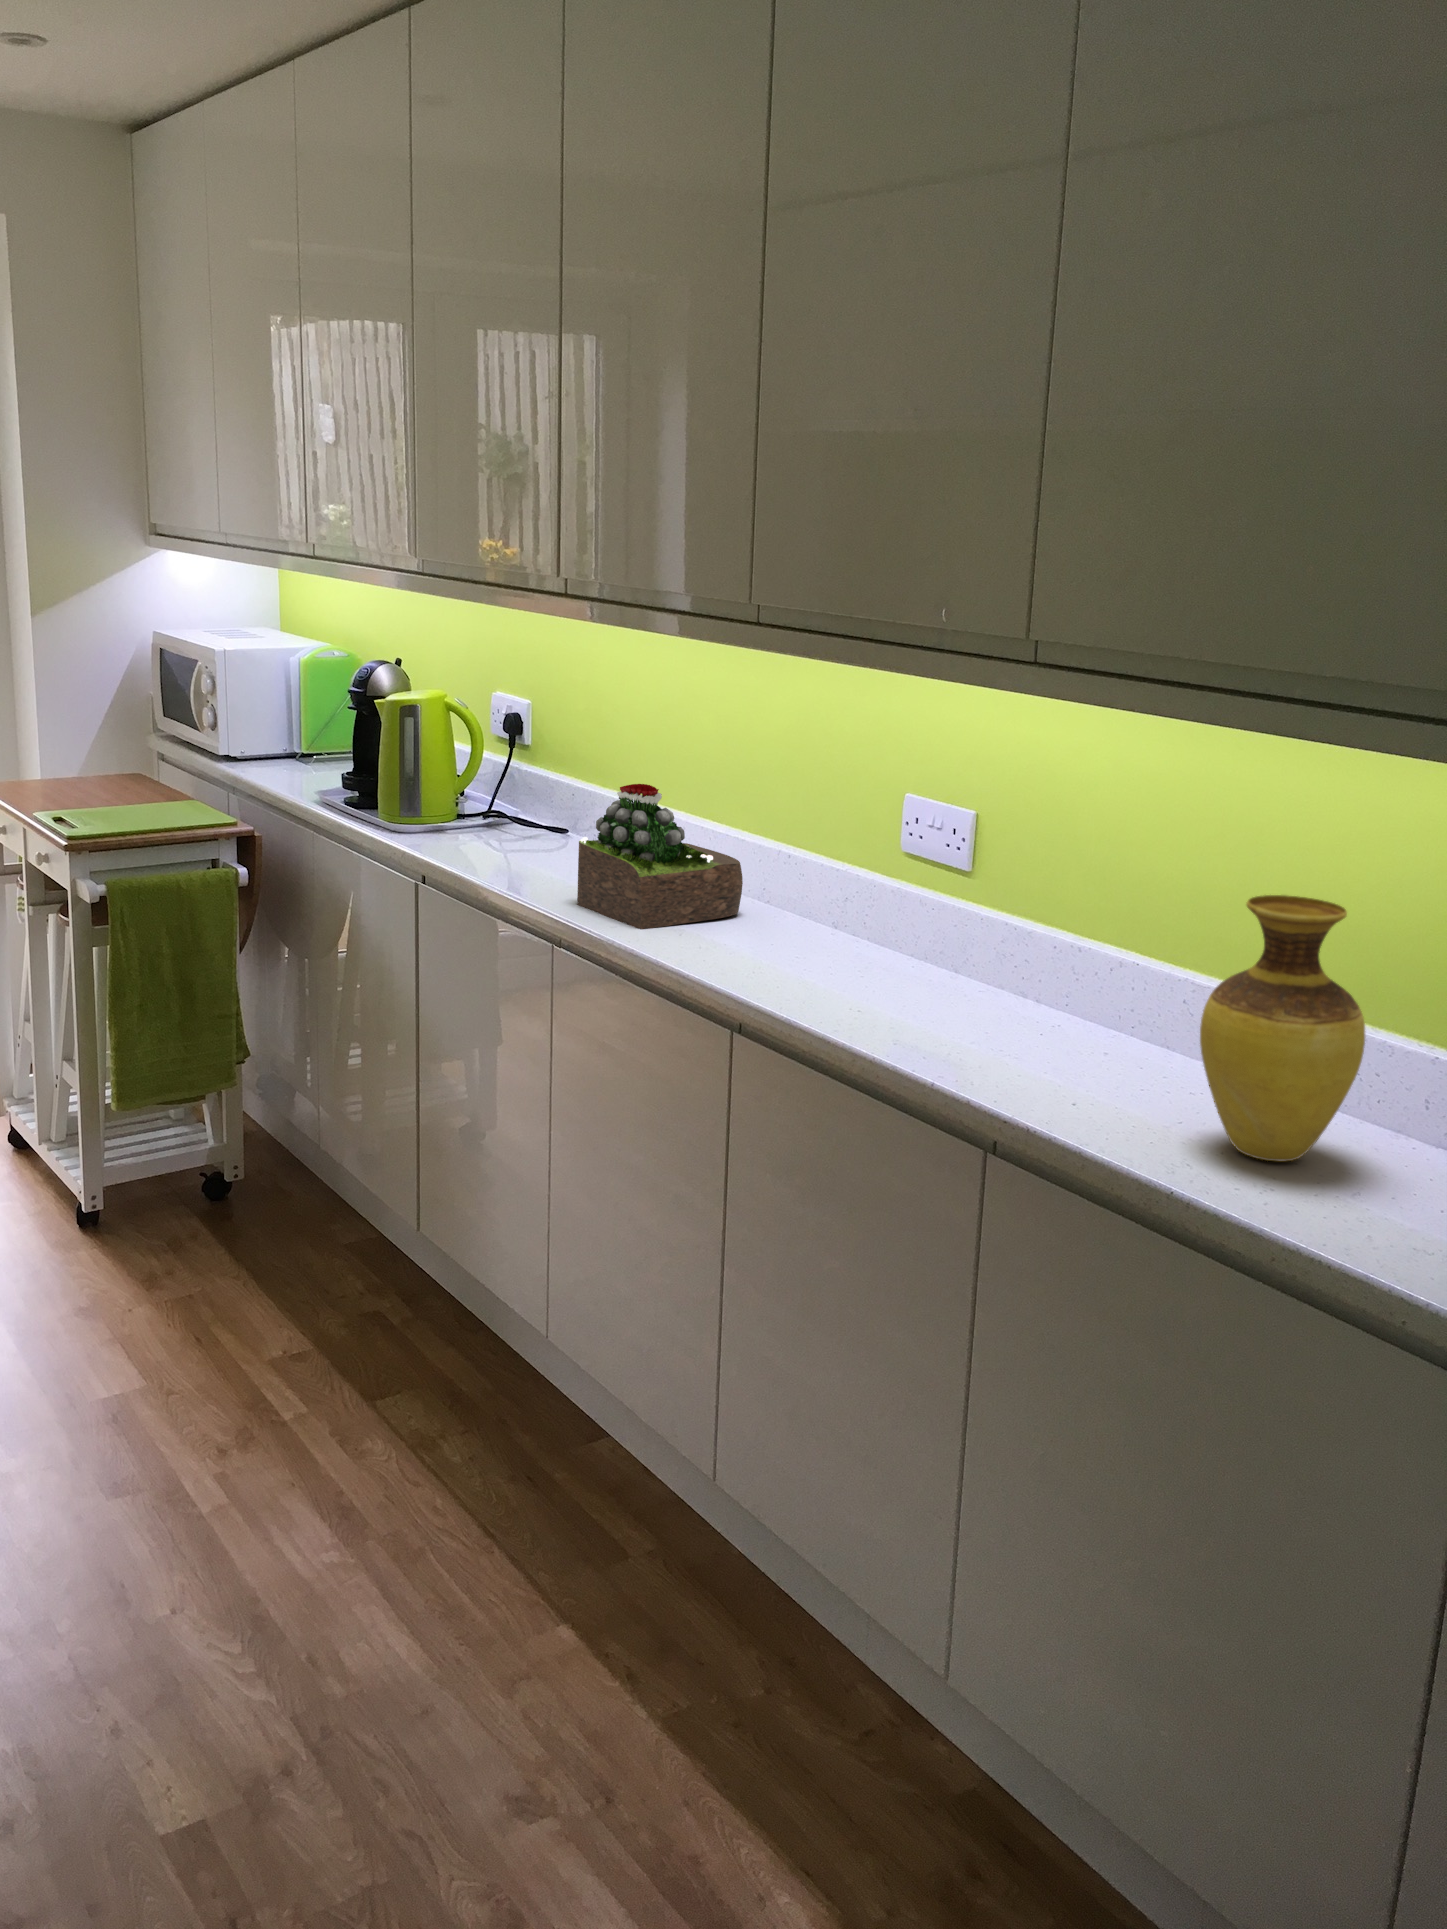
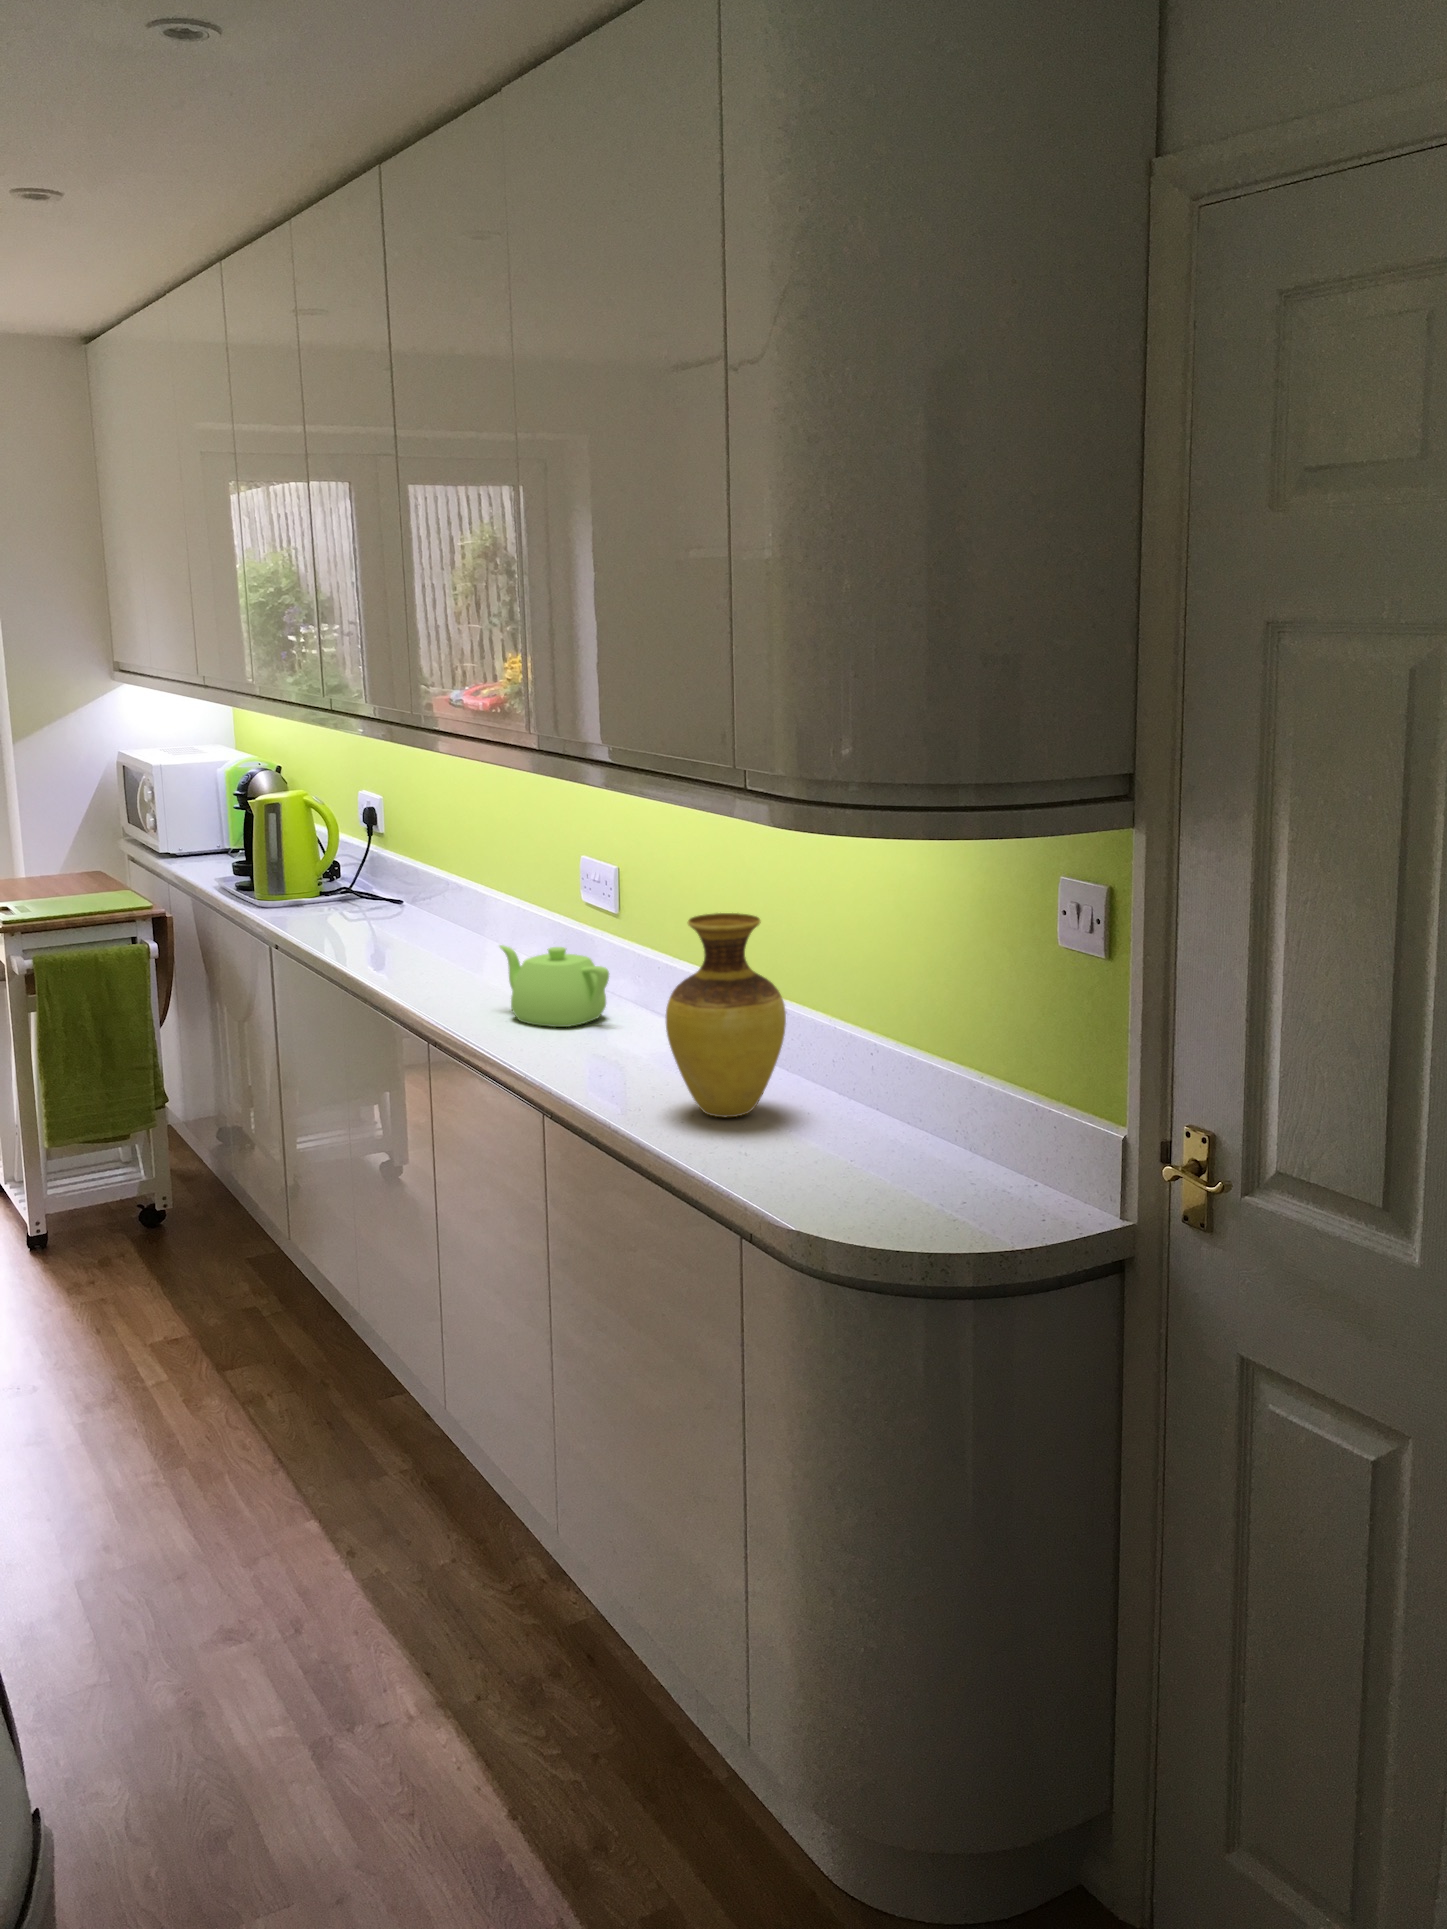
succulent plant: present [577,784,743,929] -> none [357,857,491,973]
teapot: none [828,906,987,1015] -> present [500,945,609,1027]

